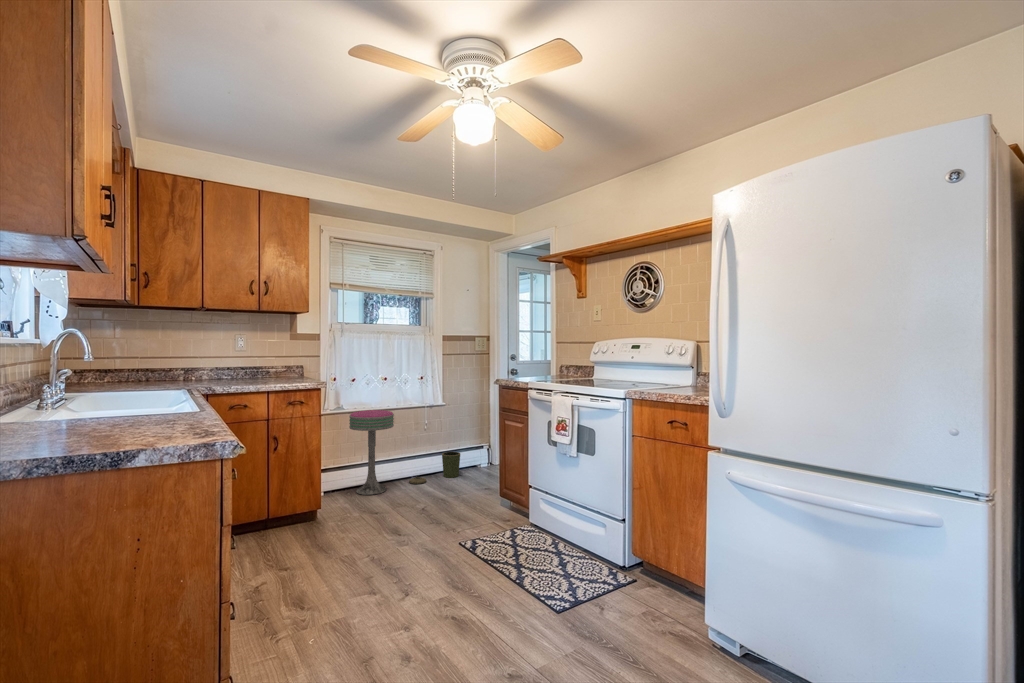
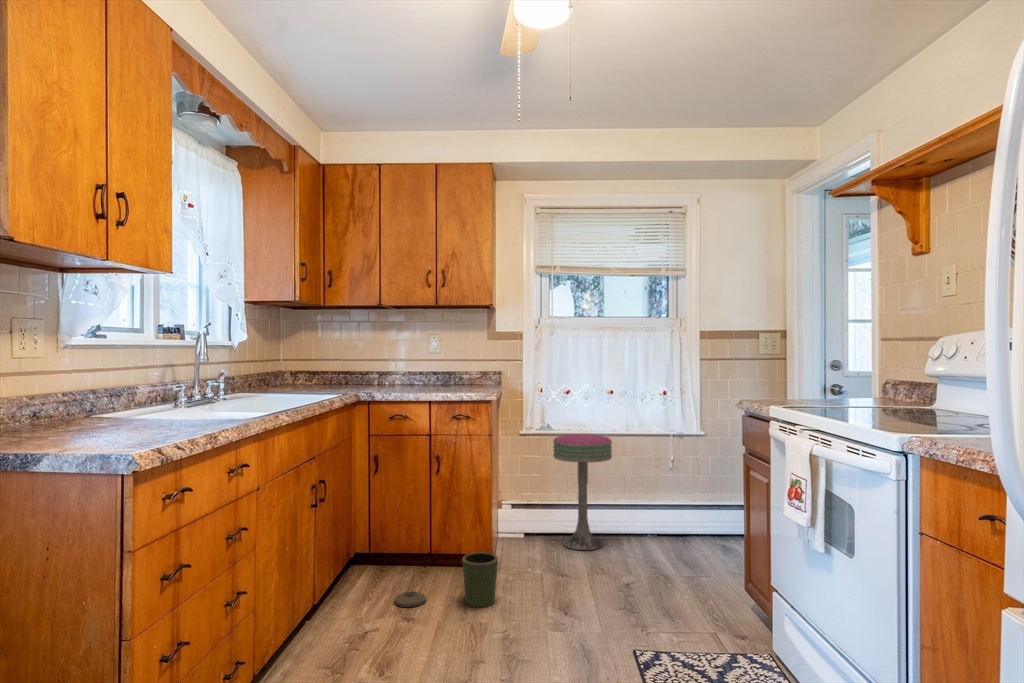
trash can: present [409,452,460,484] -> present [394,553,498,607]

